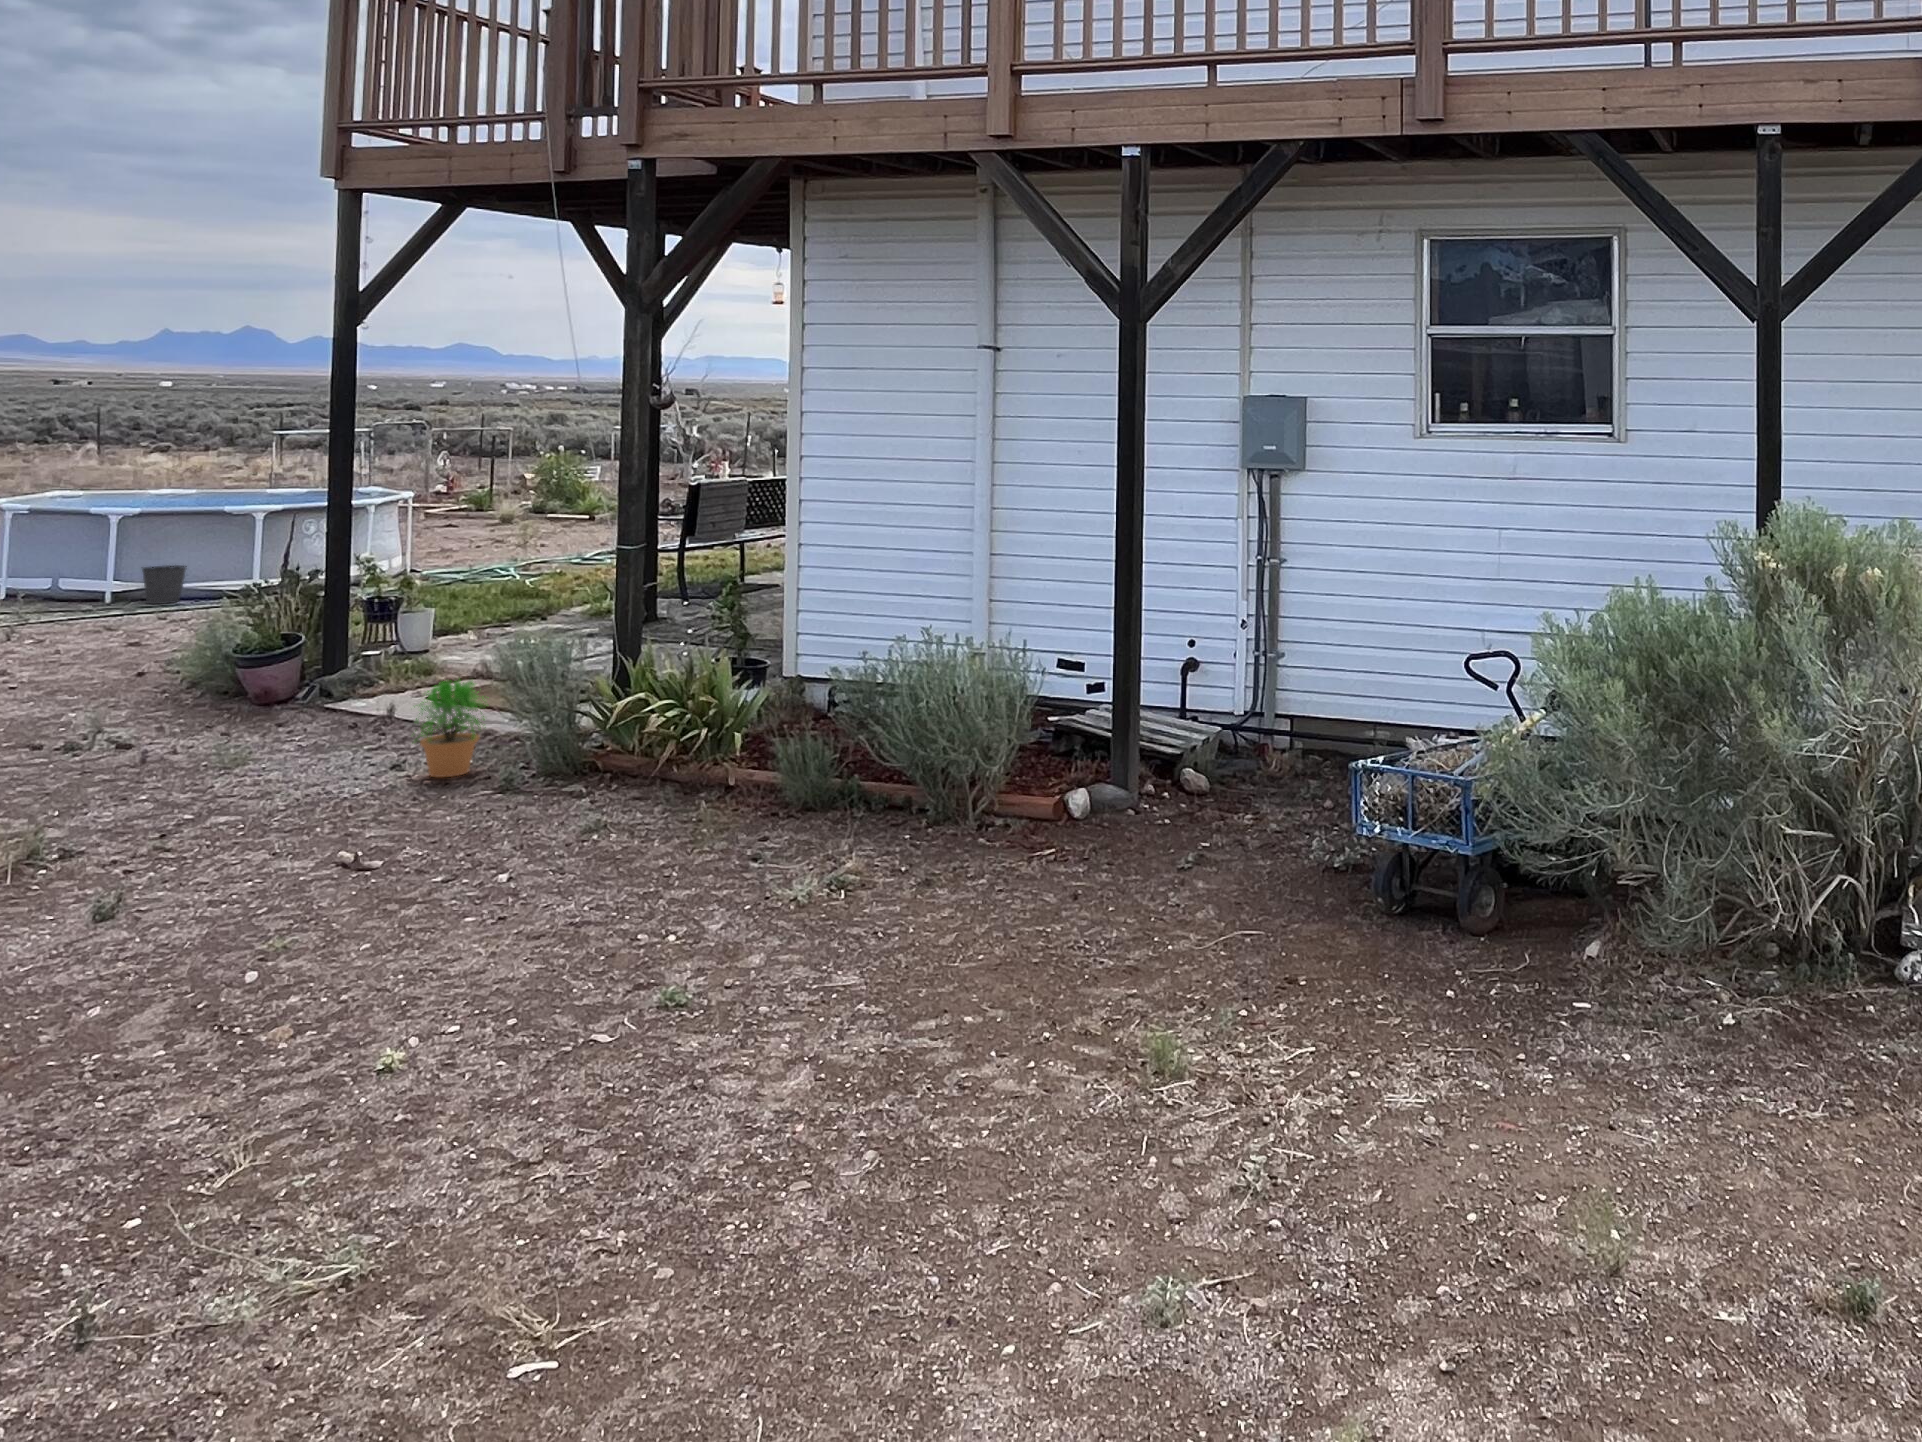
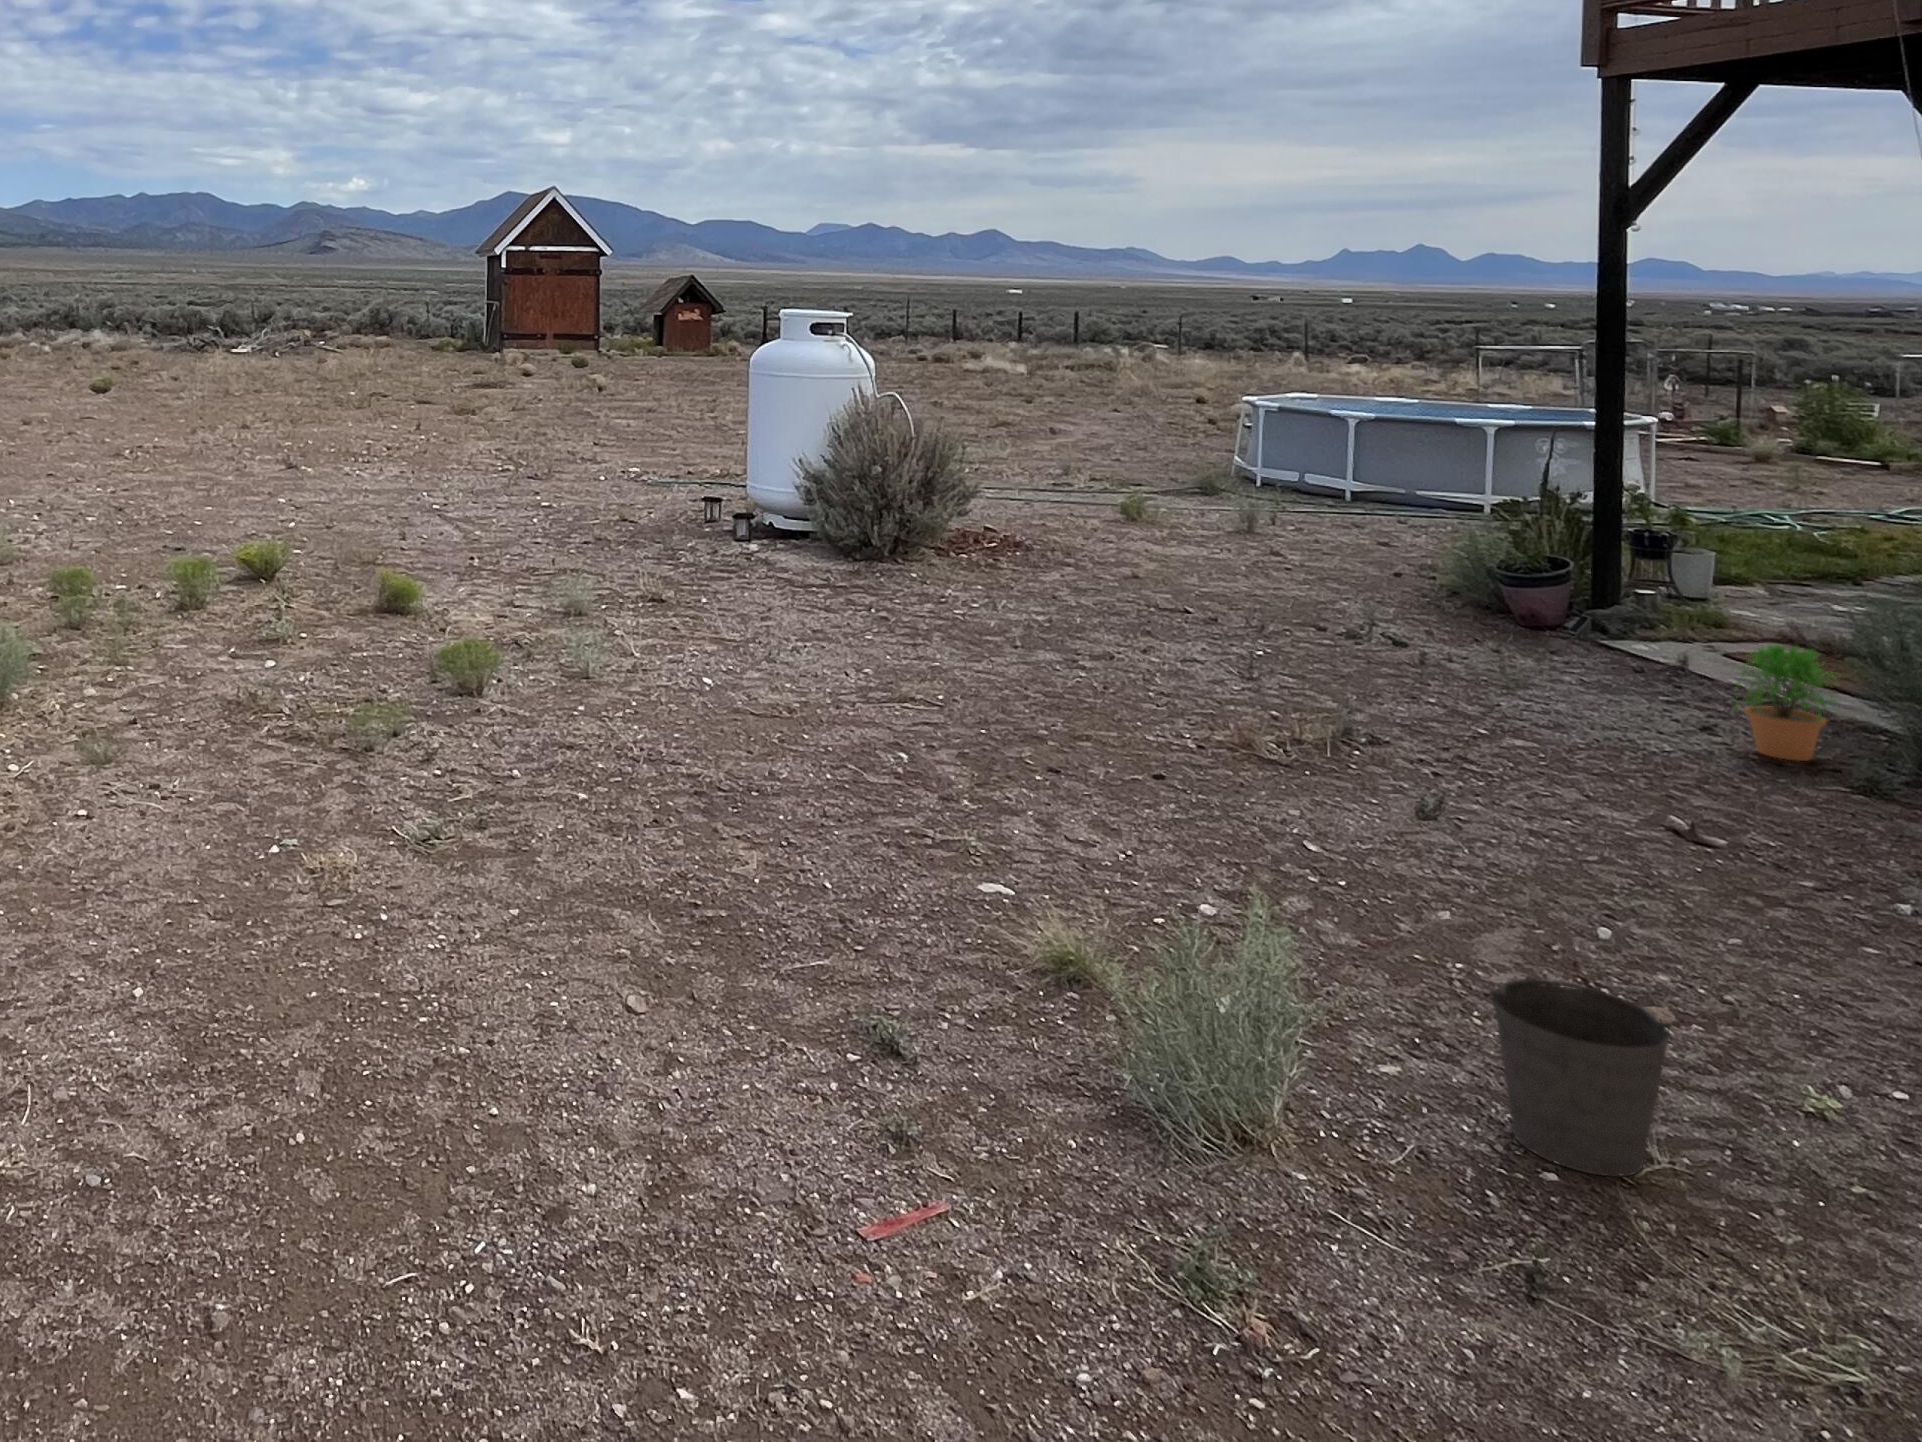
bucket: present [142,565,187,604] -> present [1489,979,1671,1177]

